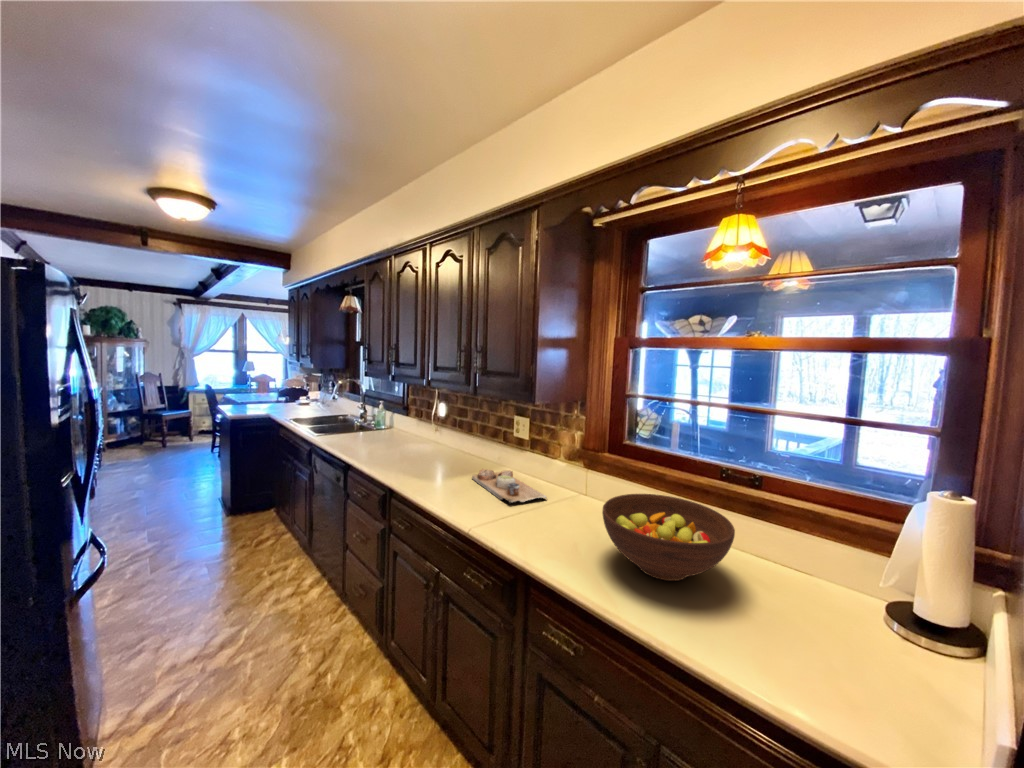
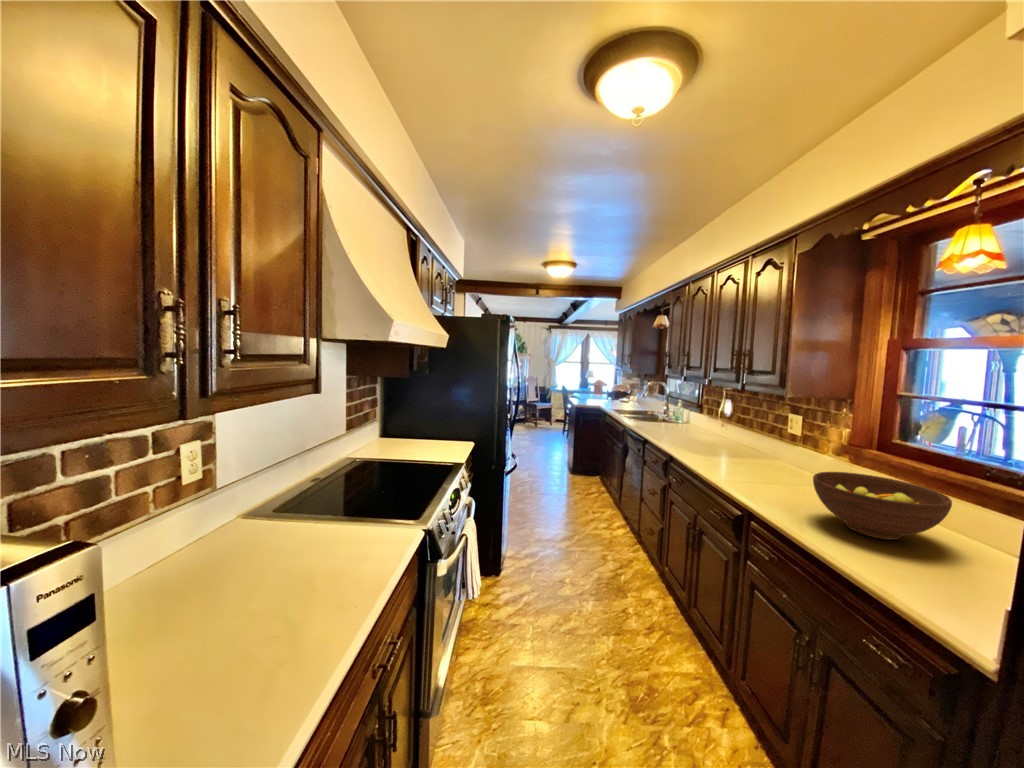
cutting board: present [472,469,547,503] -> none [739,454,802,482]

